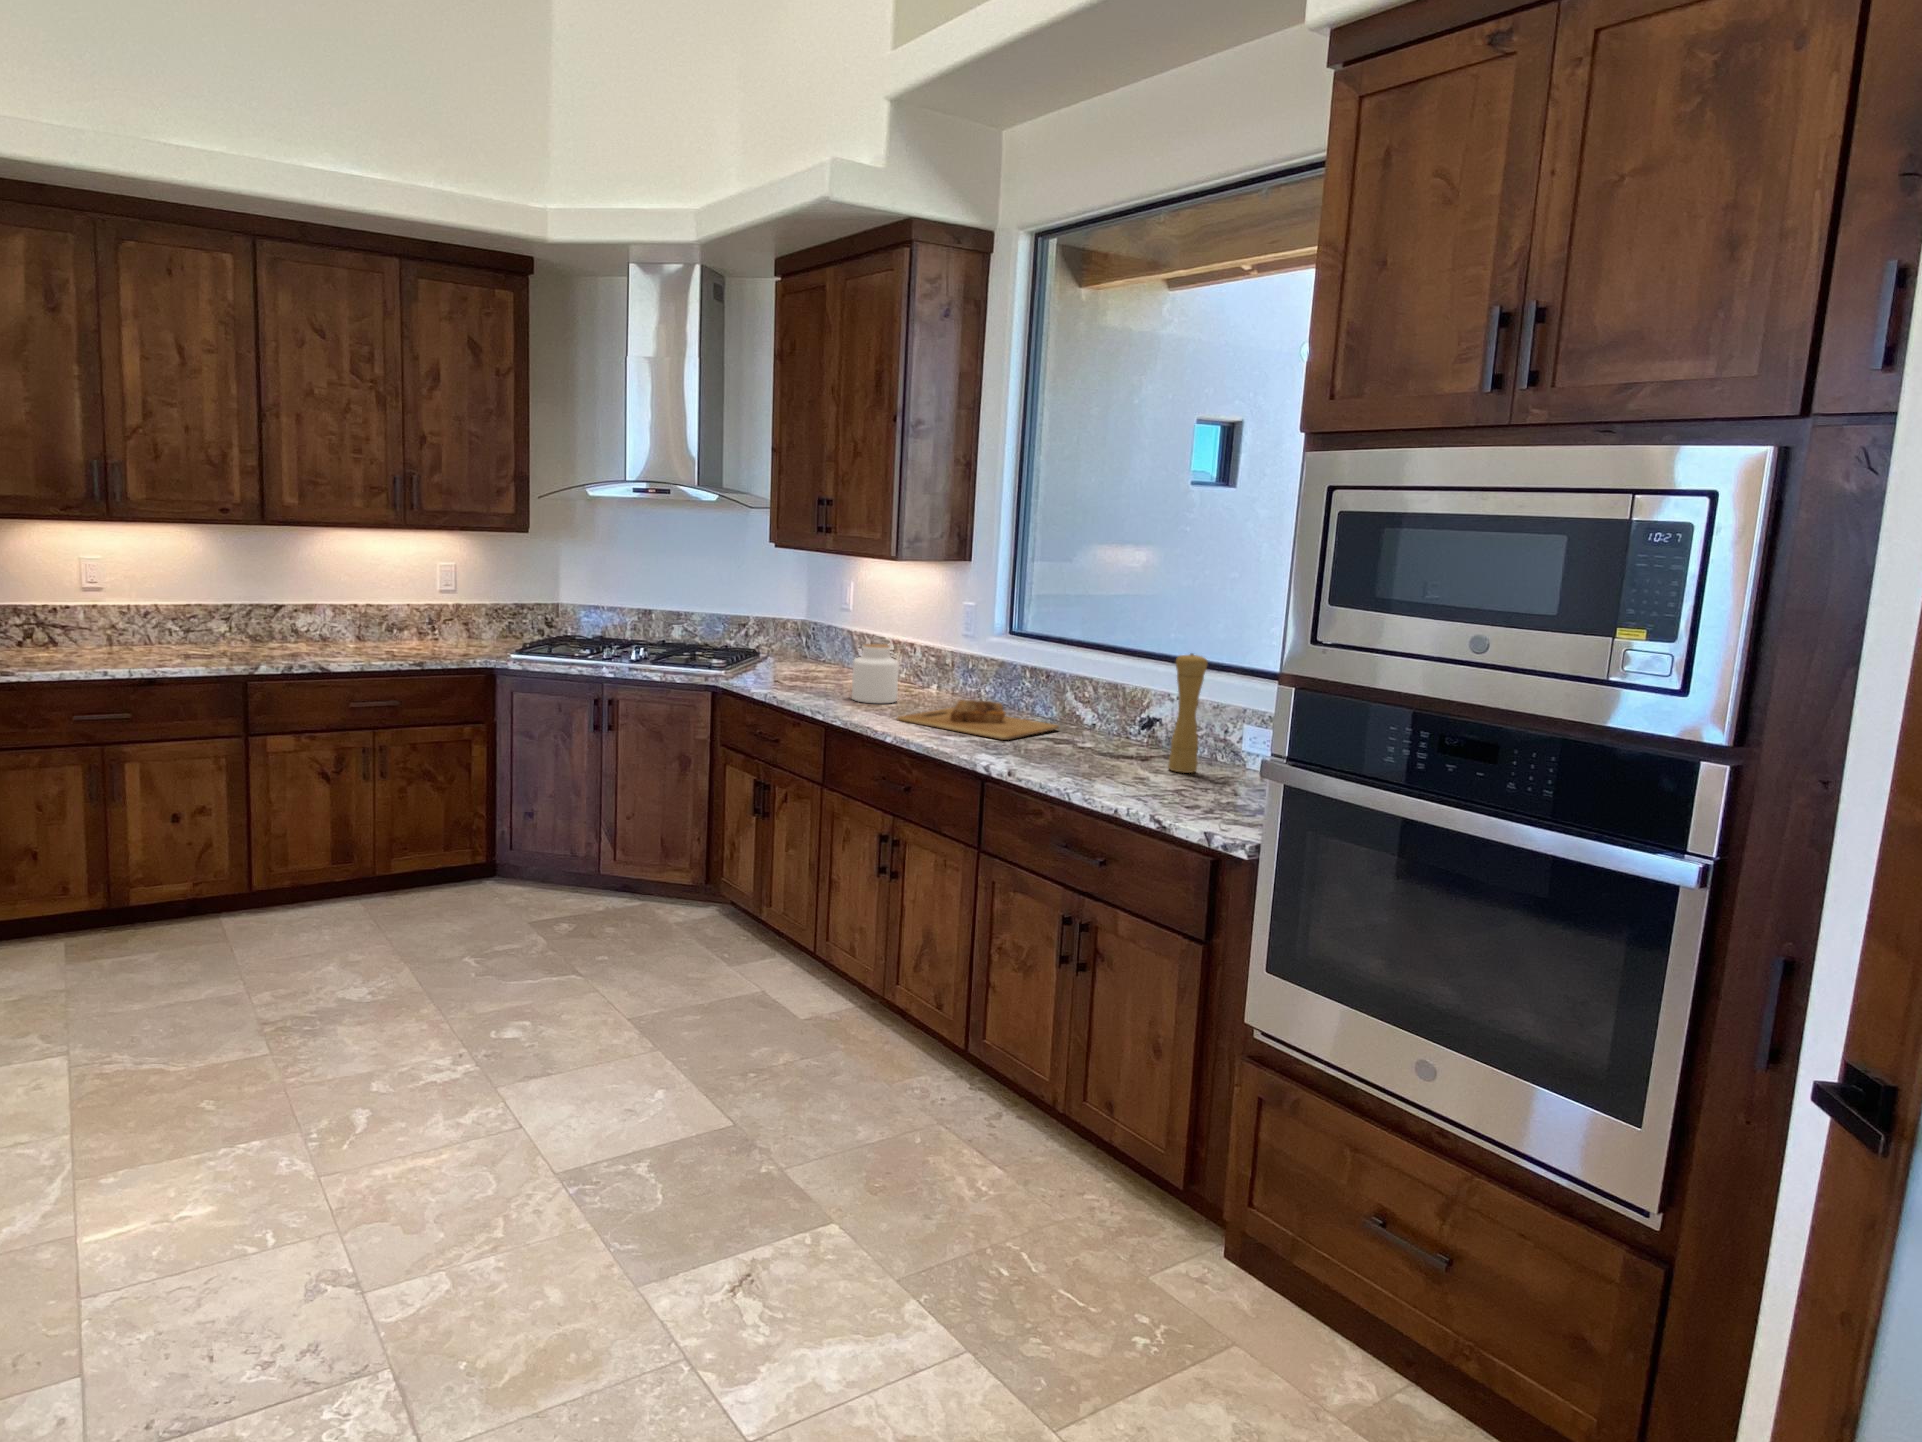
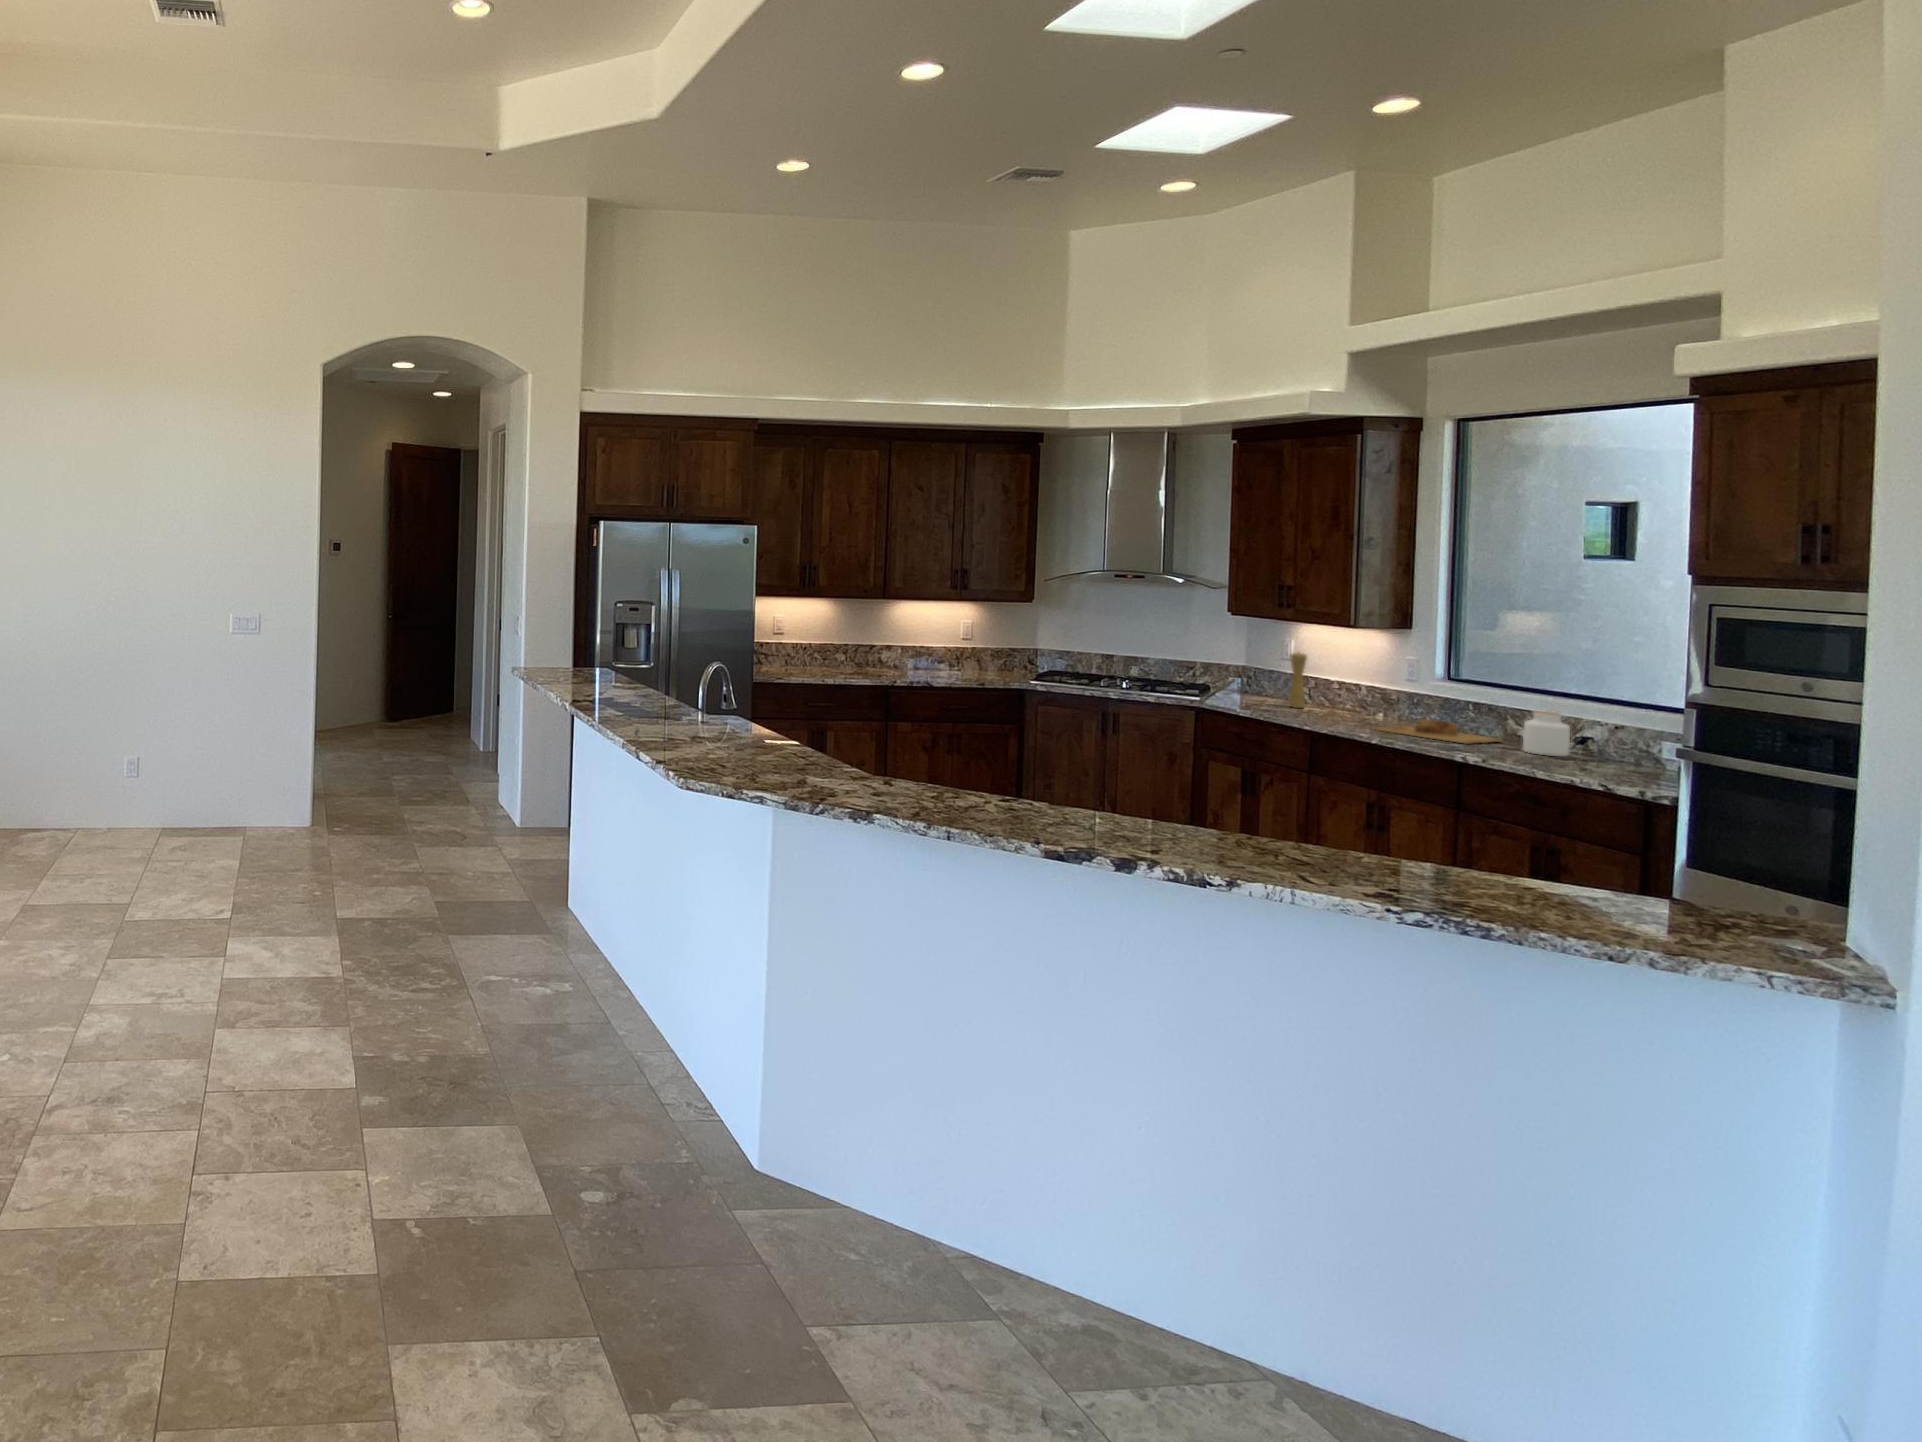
jar: present [852,644,899,703] -> present [1523,711,1570,756]
pepper mill: present [1168,653,1208,773] -> present [1289,652,1307,708]

